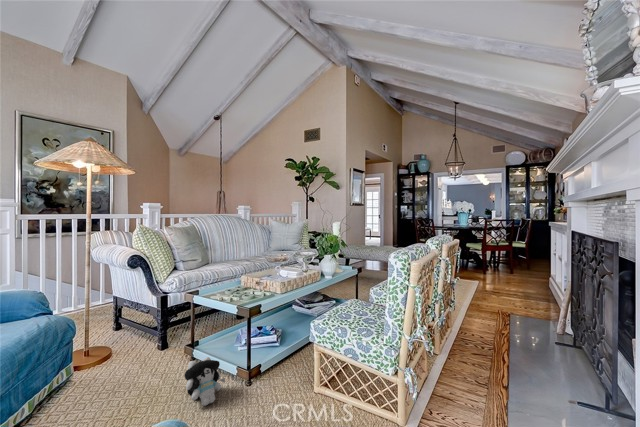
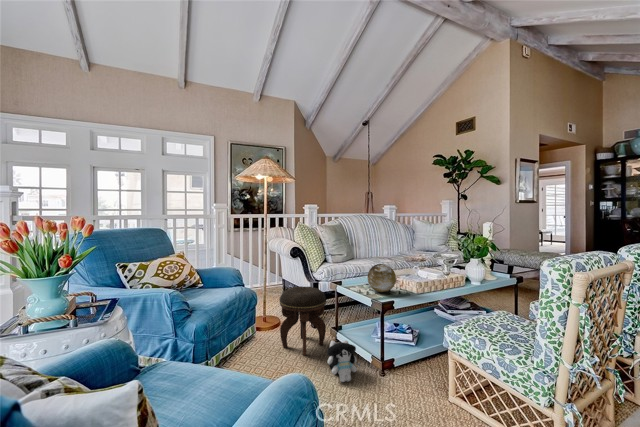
decorative orb: none [231,267,262,297] -> present [367,264,396,292]
footstool: none [114,302,180,388] -> present [280,286,326,356]

